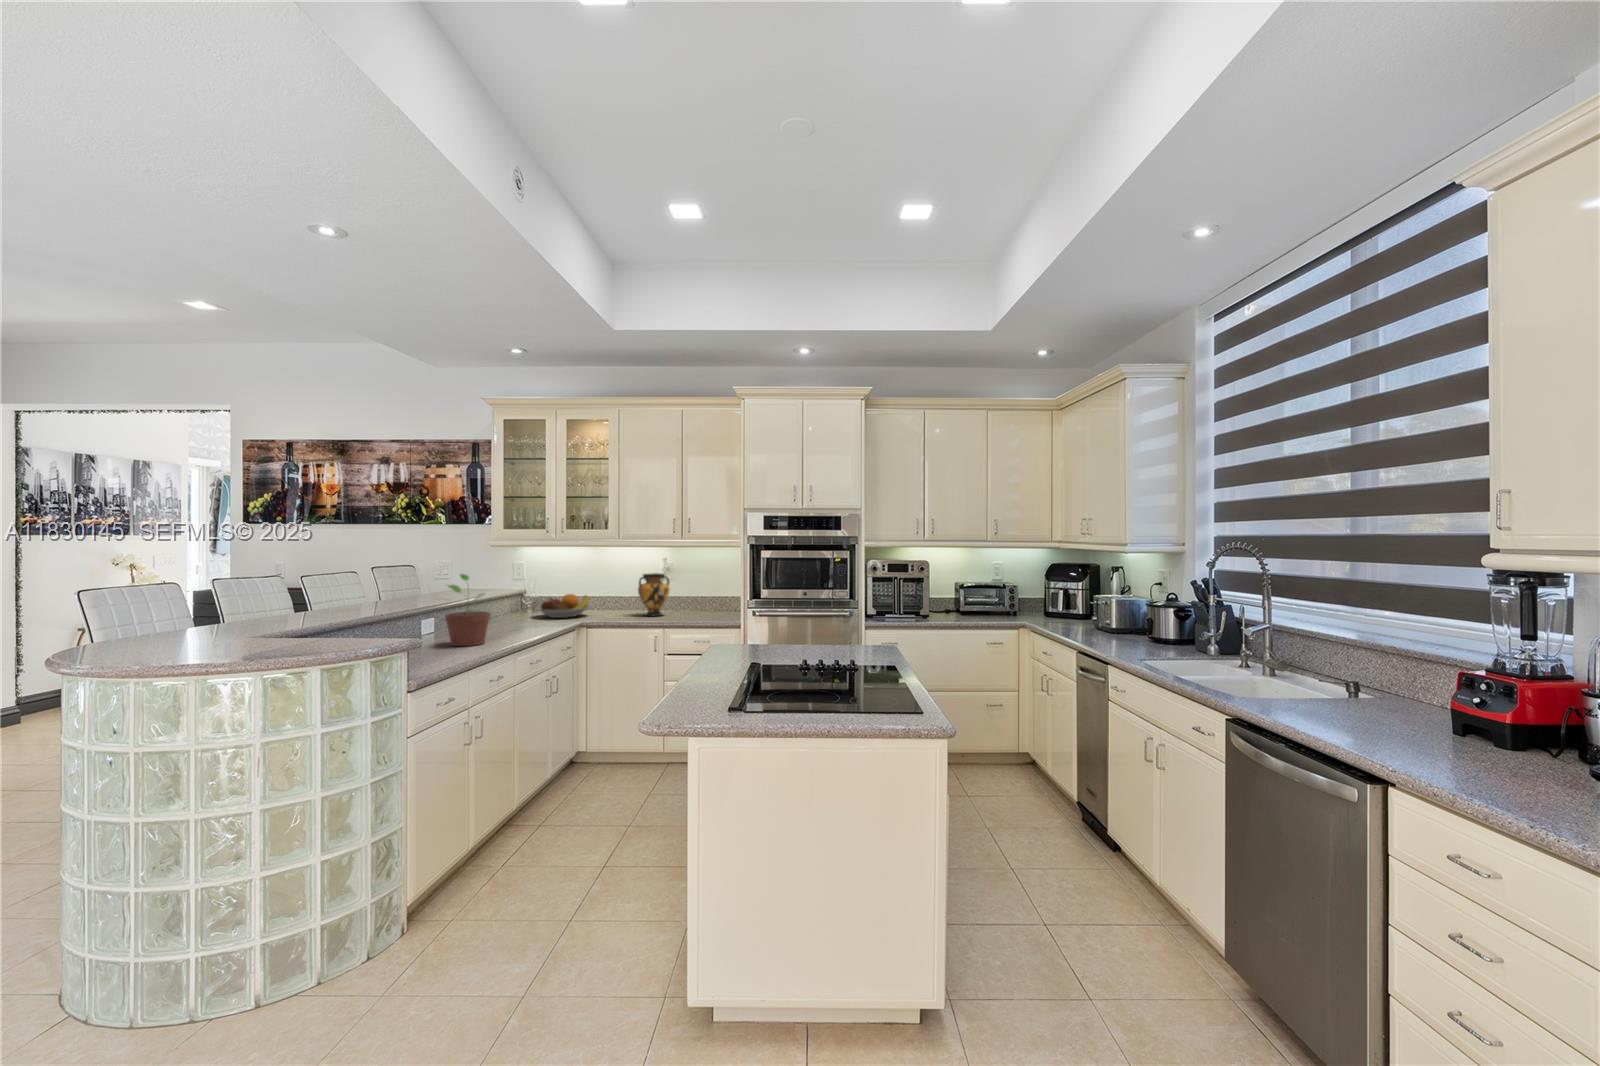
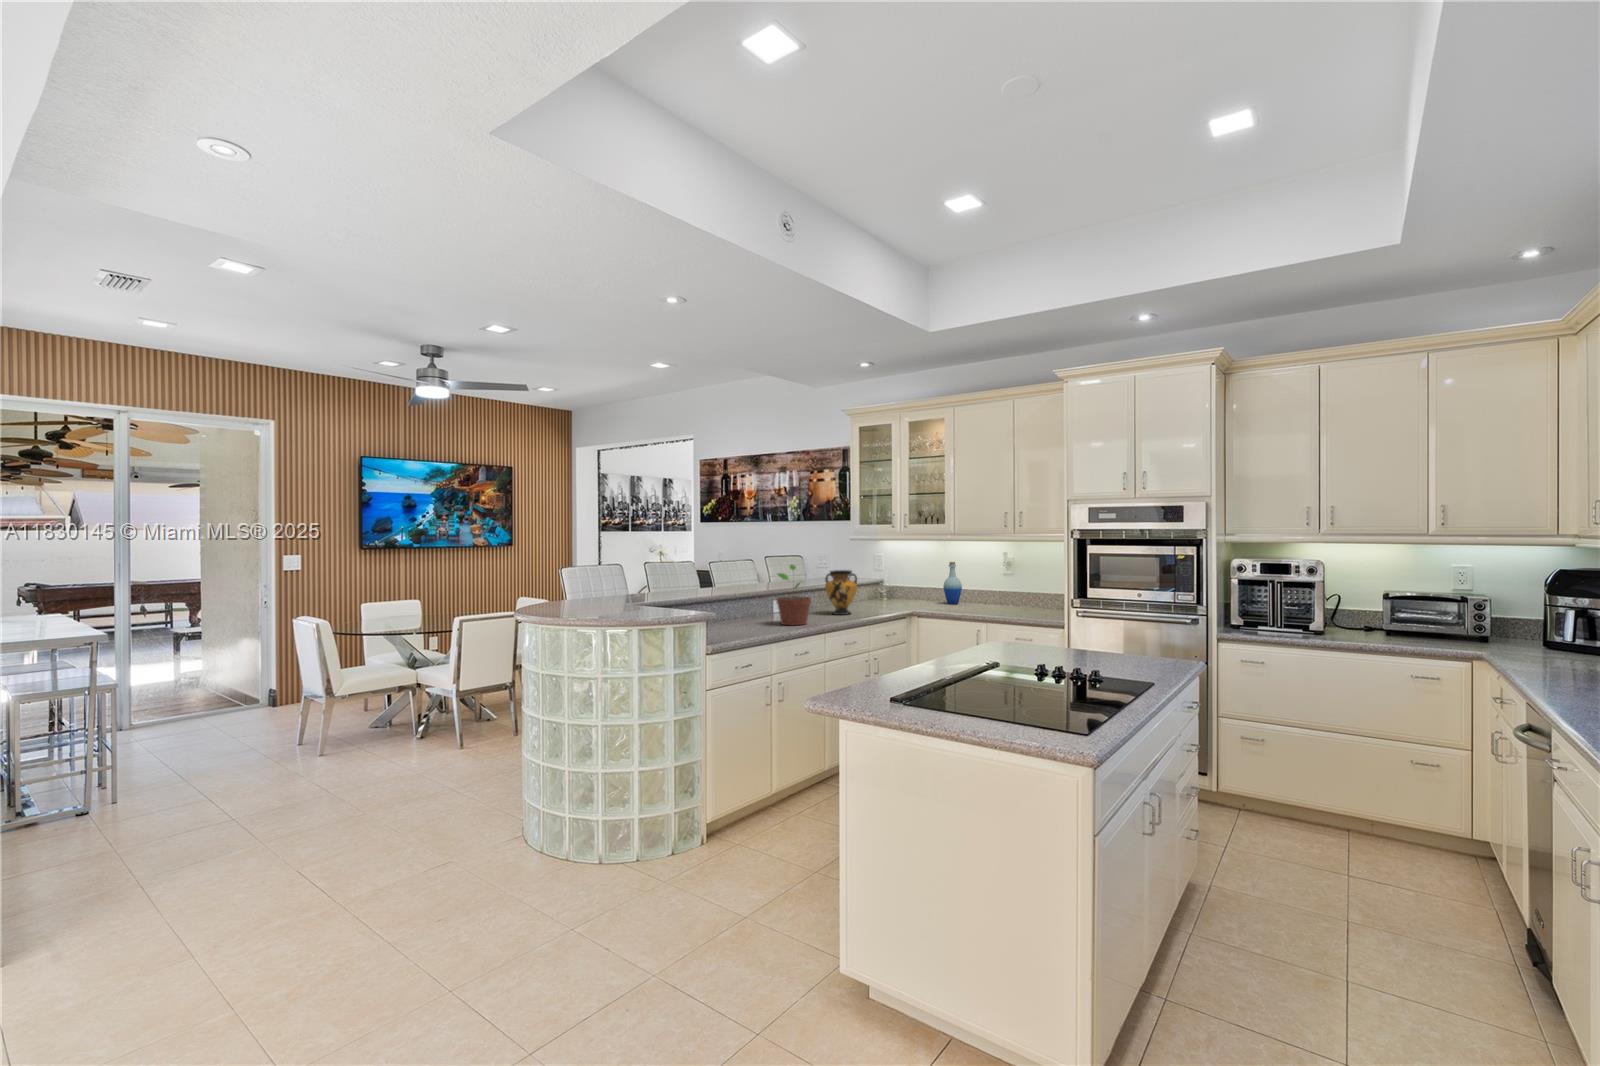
bottle: none [601,569,620,612] -> present [943,562,962,604]
vase: present [638,573,669,616] -> present [825,570,857,615]
fruit bowl: present [536,594,590,618] -> none [879,585,929,607]

